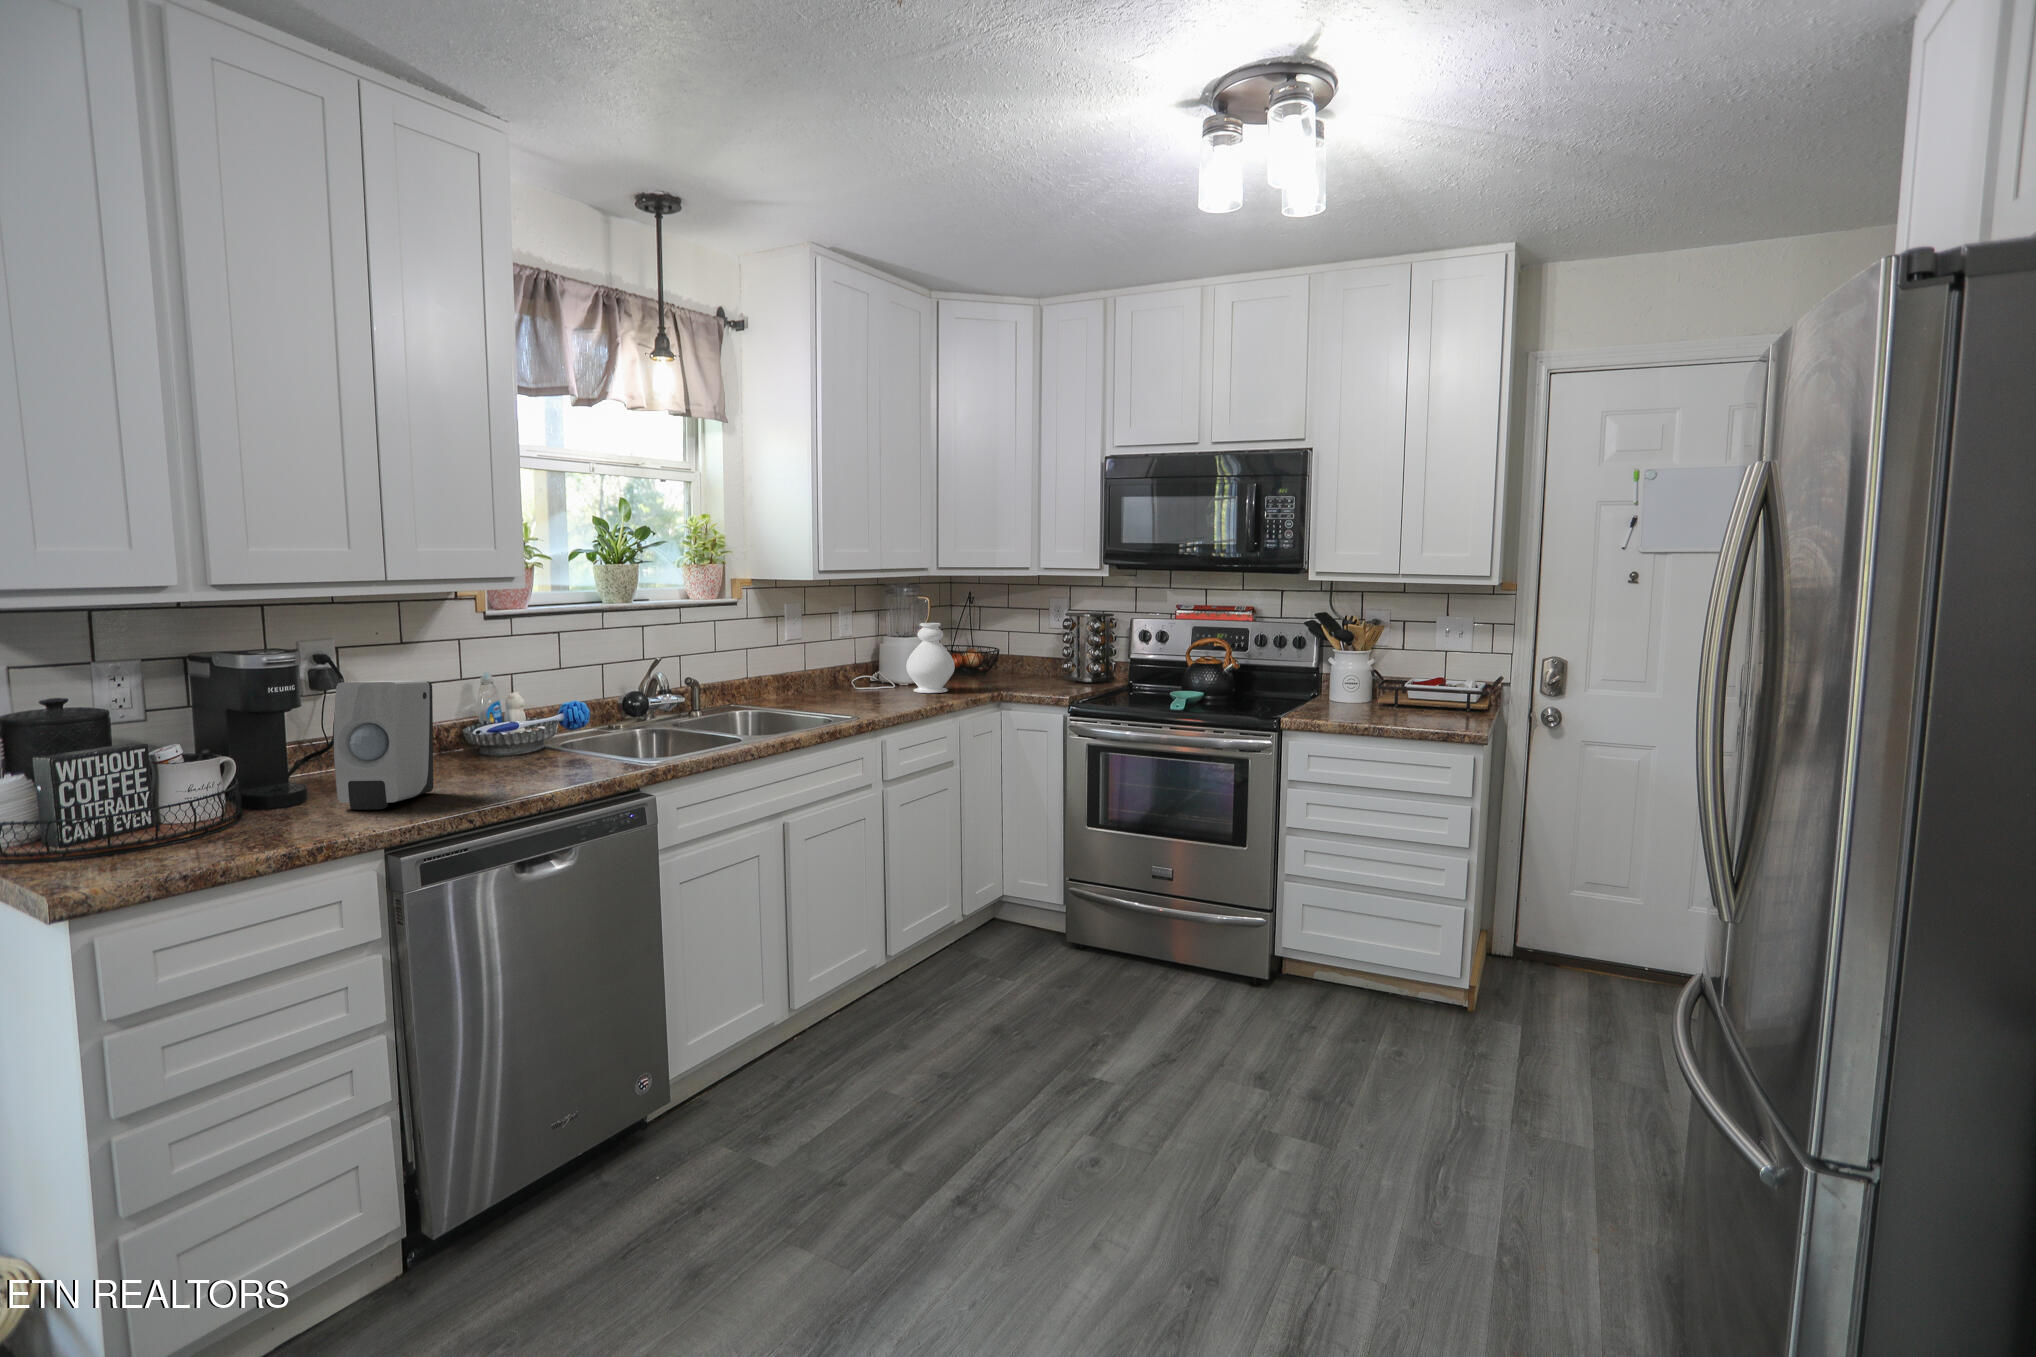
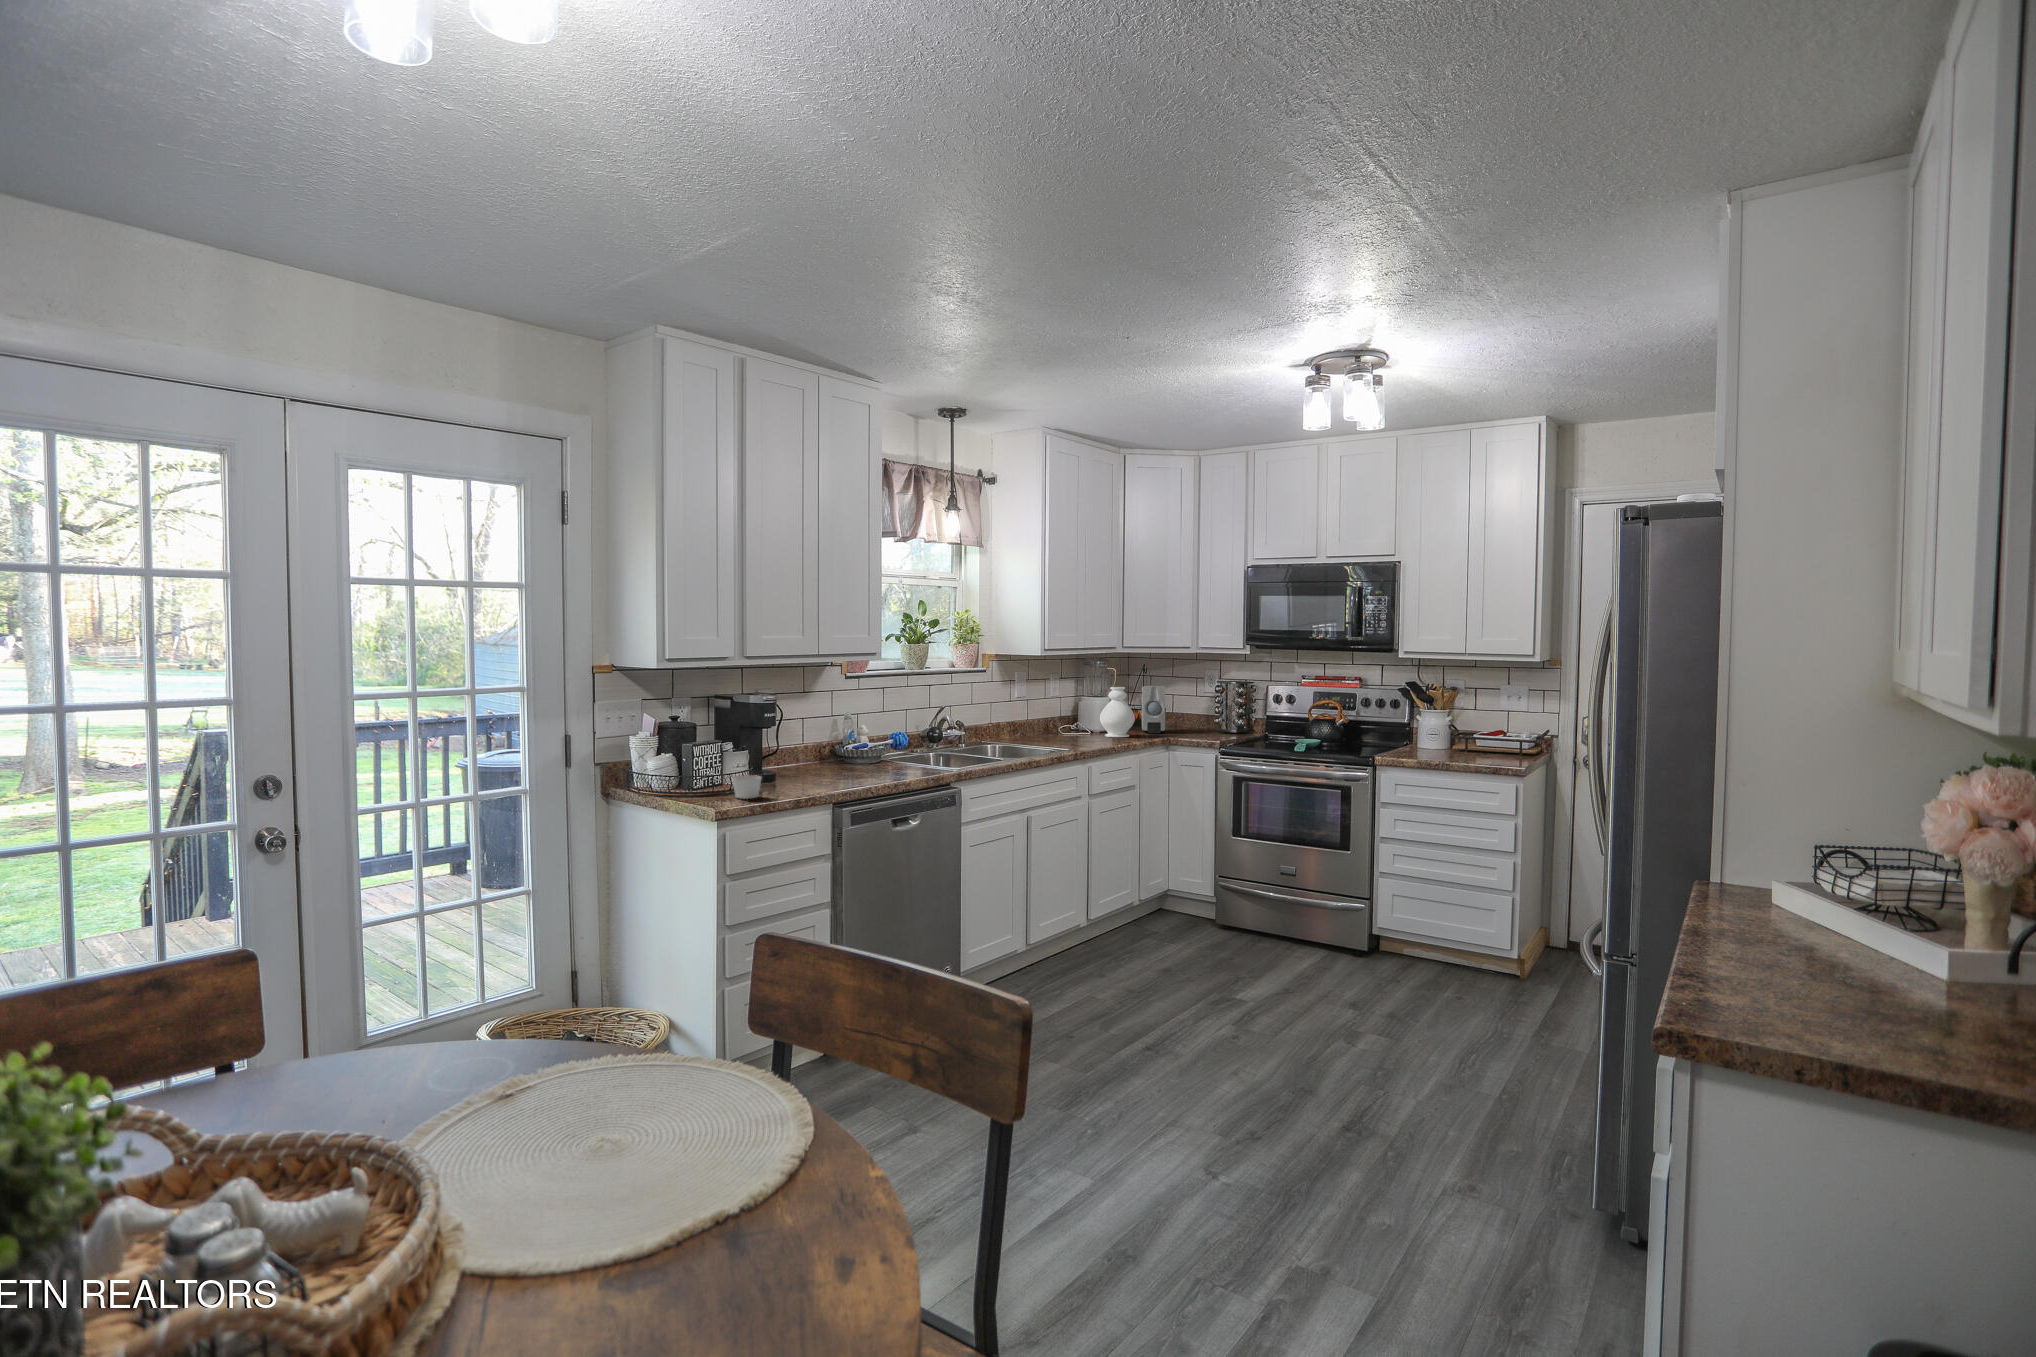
soap dispenser: present [334,681,433,810] -> present [1142,686,1165,733]
candle: none [162,808,228,855] -> present [732,775,762,799]

